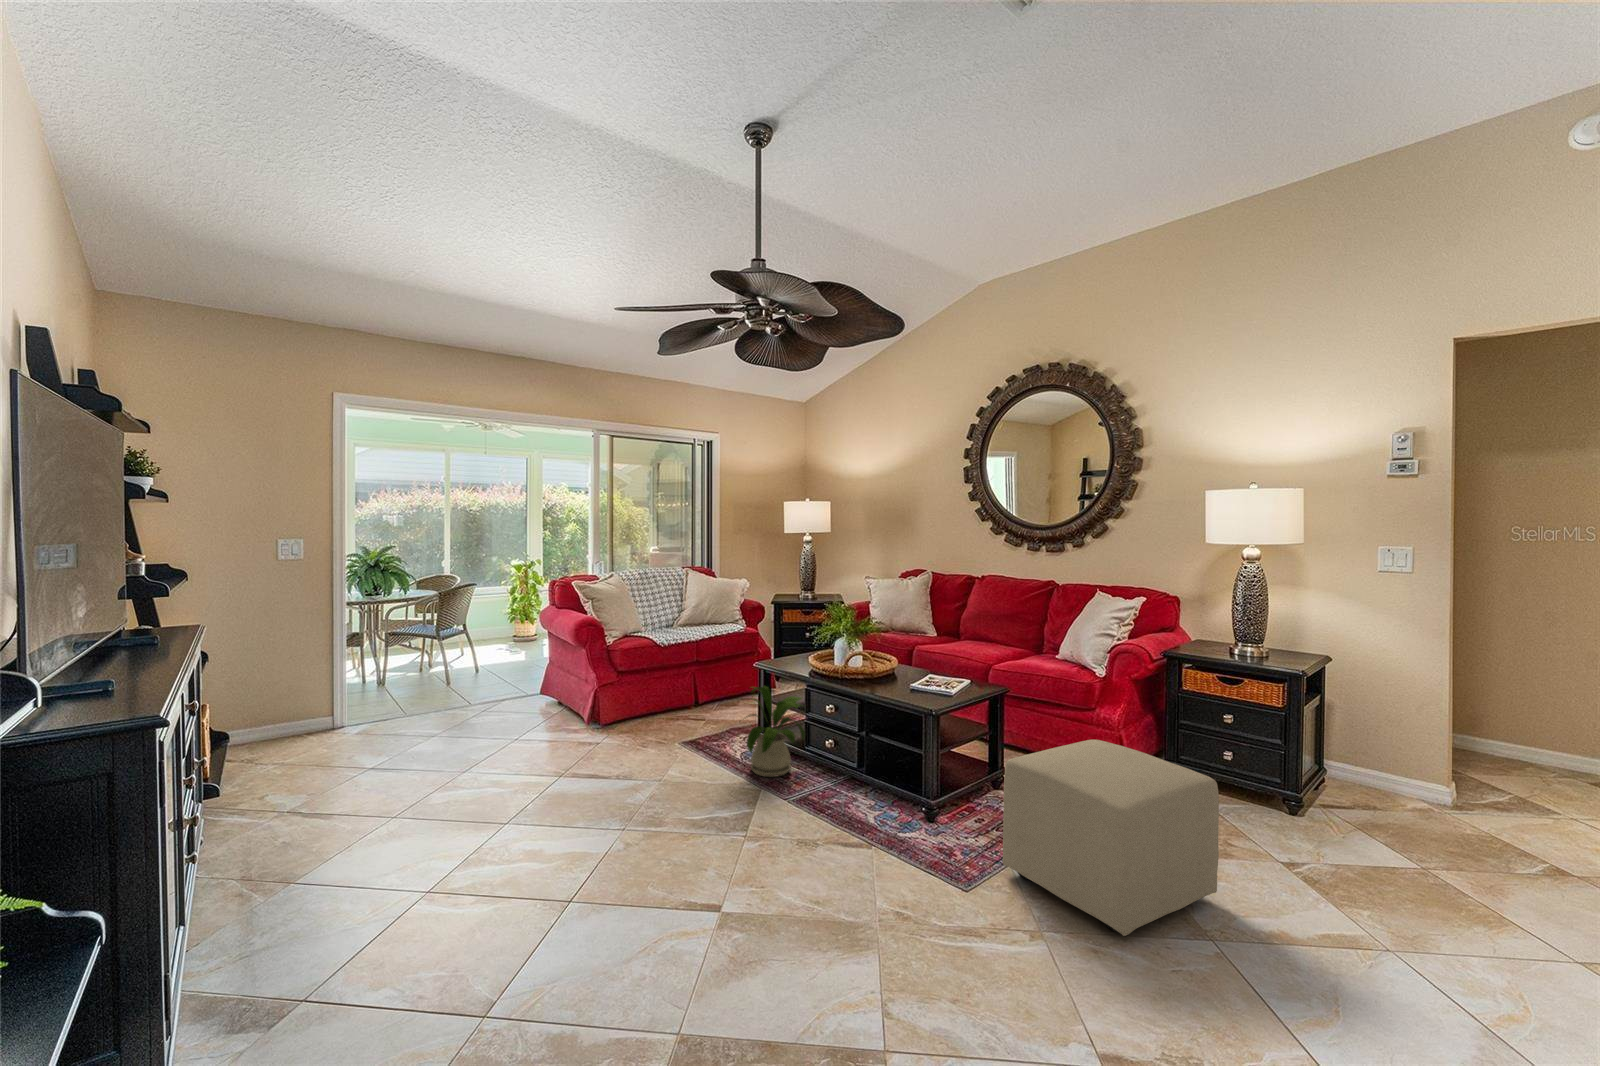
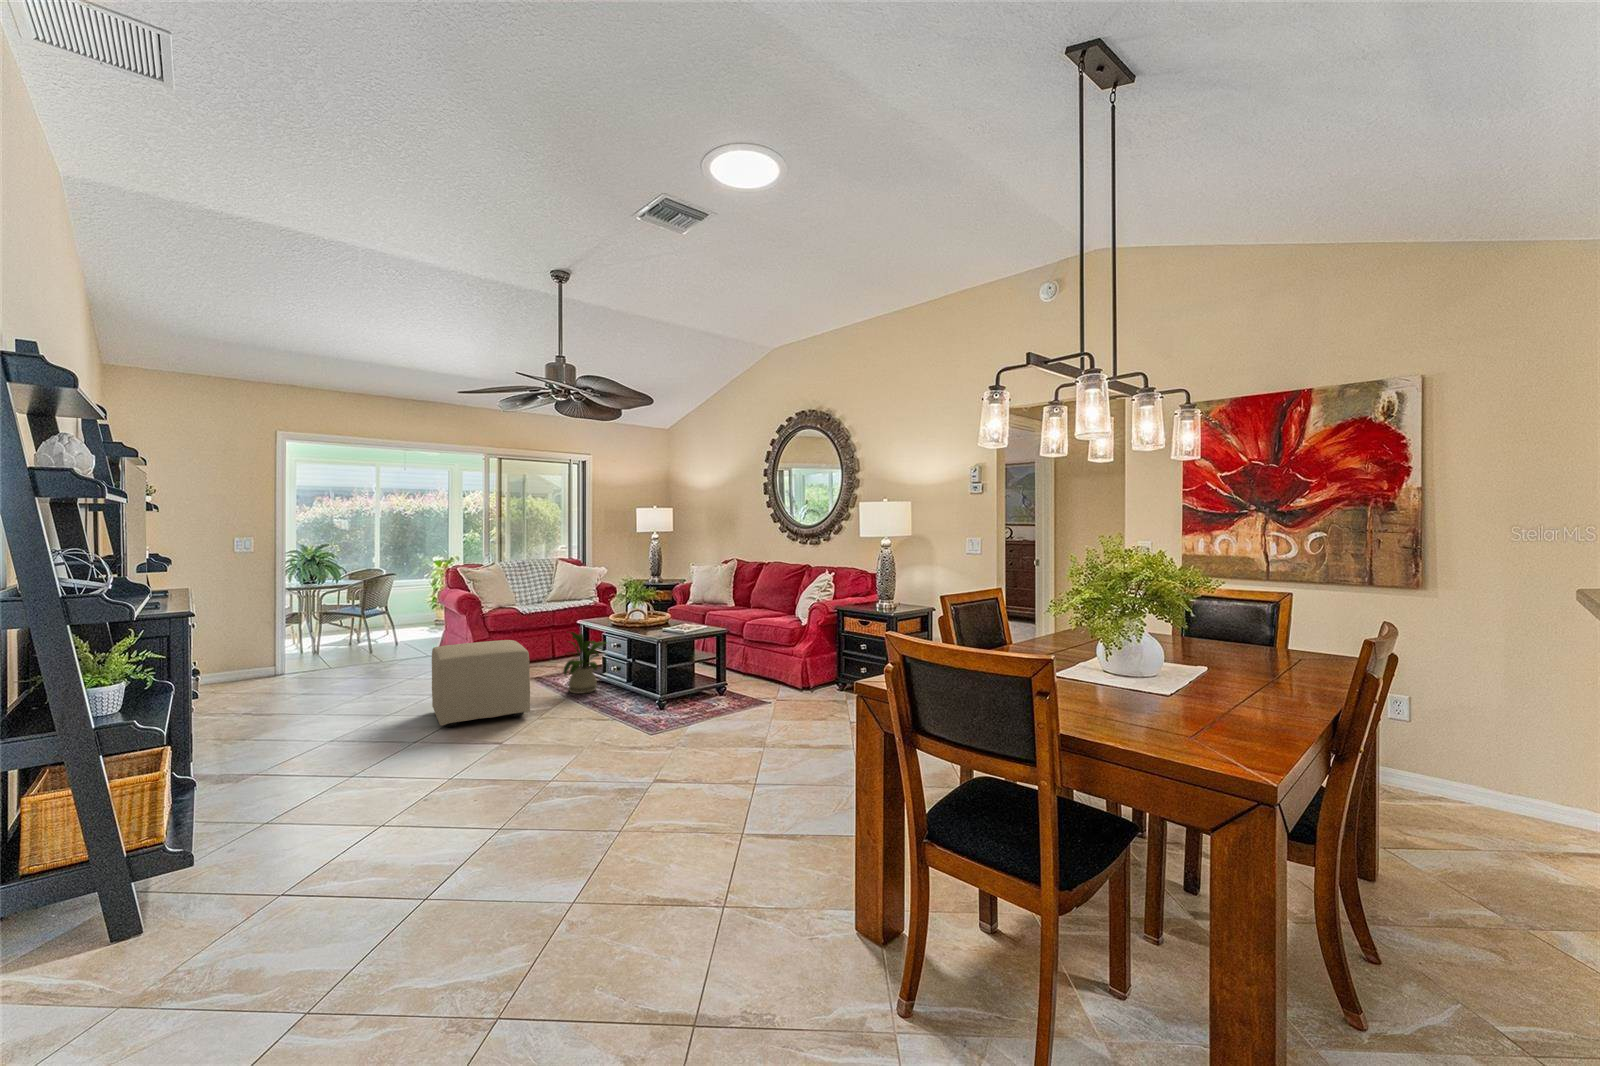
ottoman: present [1003,740,1219,936] -> present [432,640,530,727]

